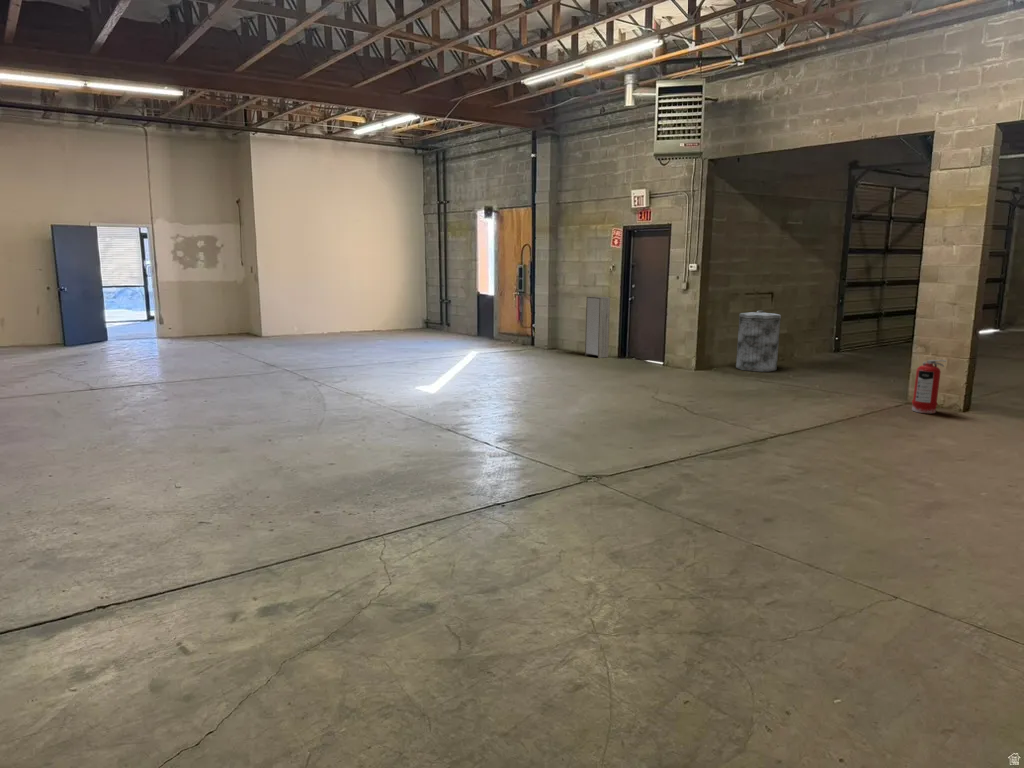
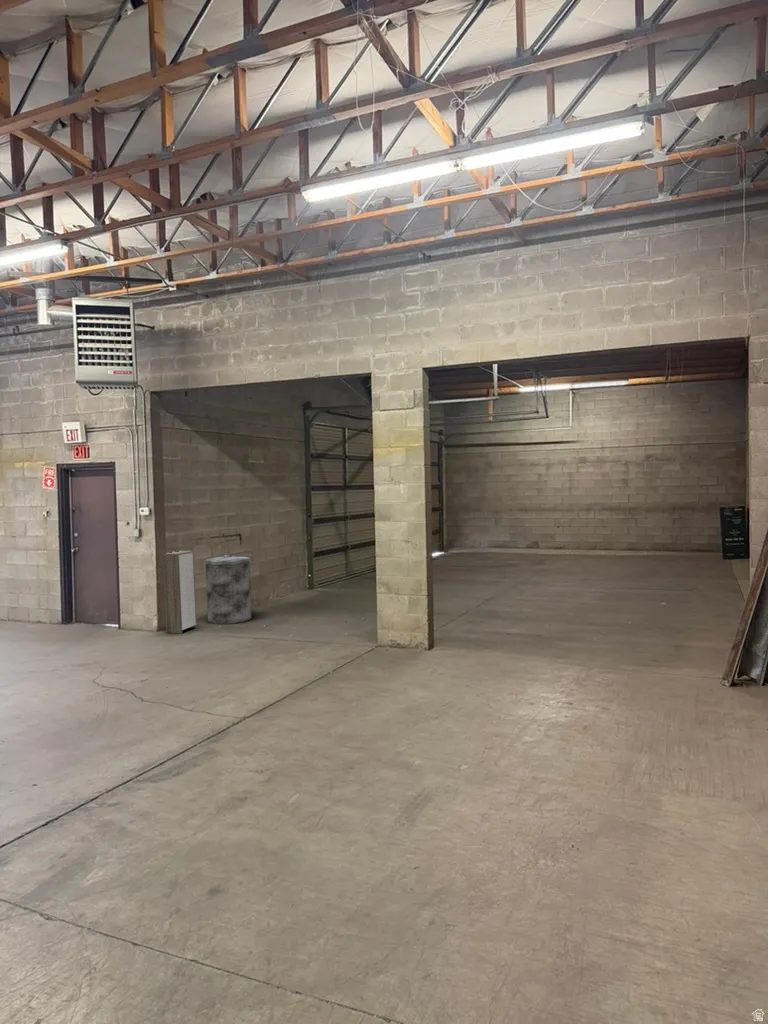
storage cabinet: present [585,296,610,358] -> present [164,551,197,634]
fire extinguisher: present [912,360,946,413] -> none [385,600,410,657]

